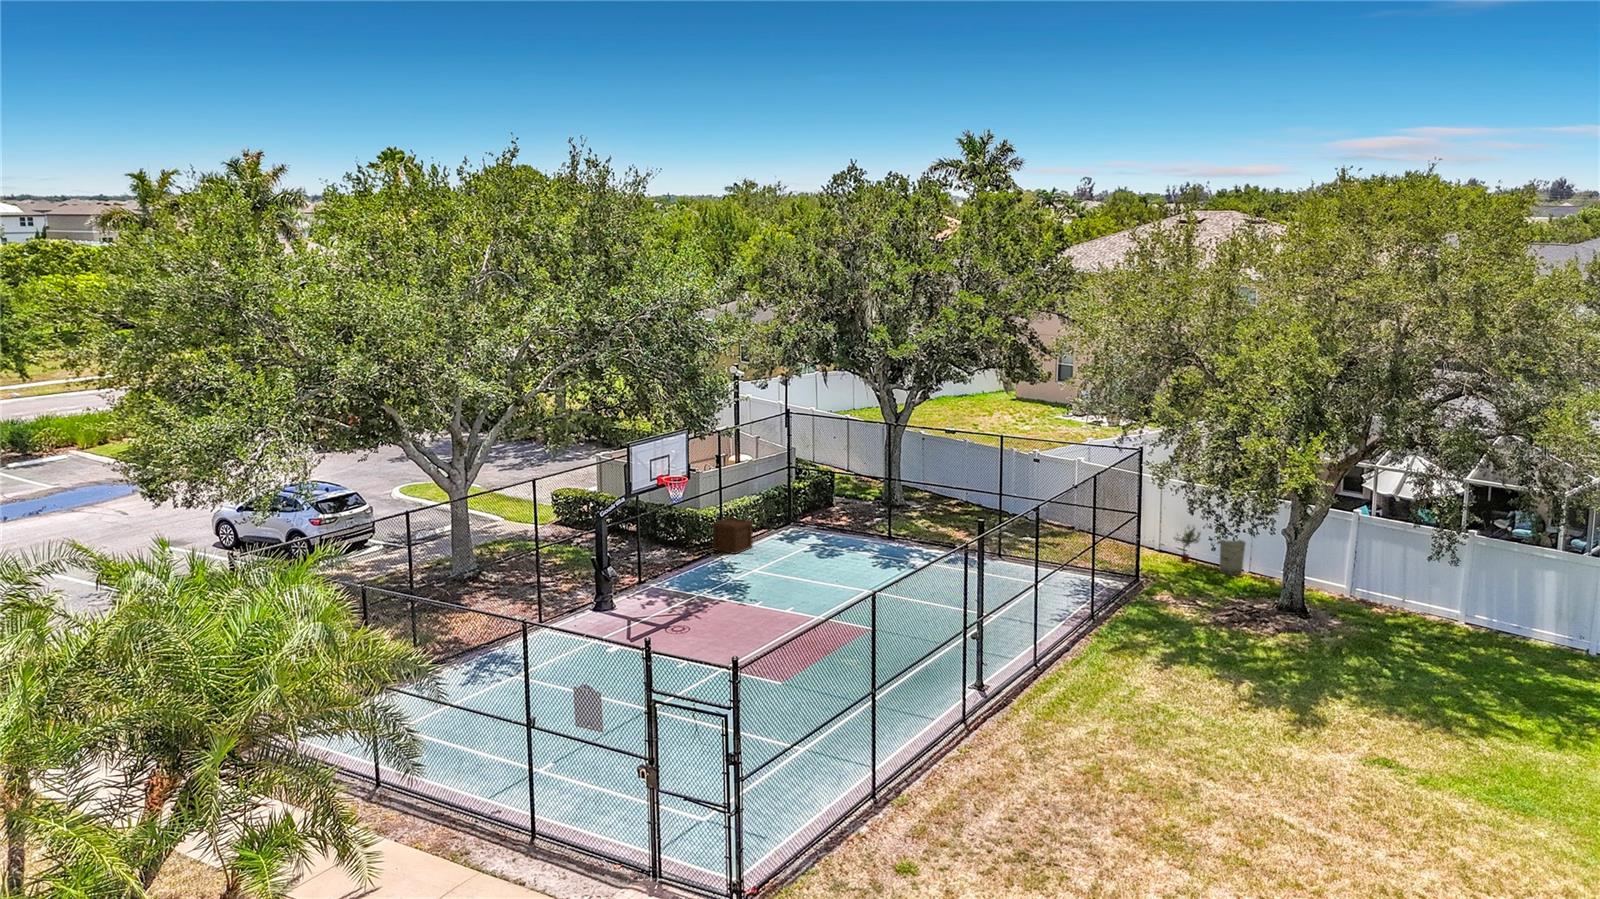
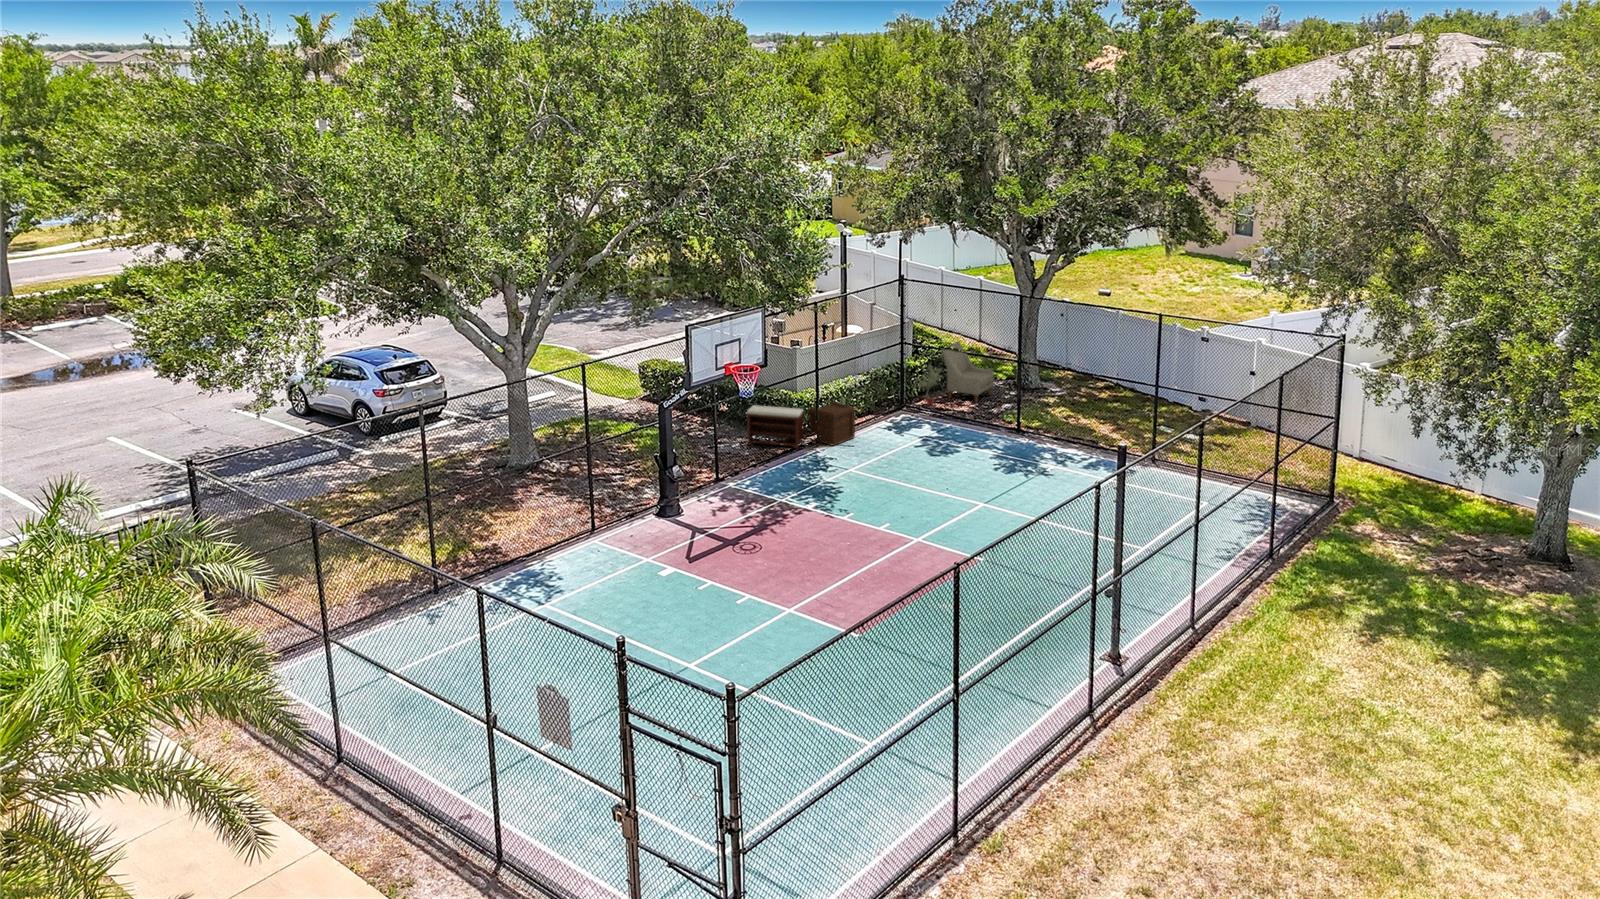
chair: none [819,469,863,519] -> present [941,342,994,403]
bench: none [660,522,711,558] -> present [746,405,805,449]
potted tree: present [1173,526,1200,563] -> present [917,366,941,406]
trash can: present [1219,538,1246,575] -> none [1444,452,1485,500]

